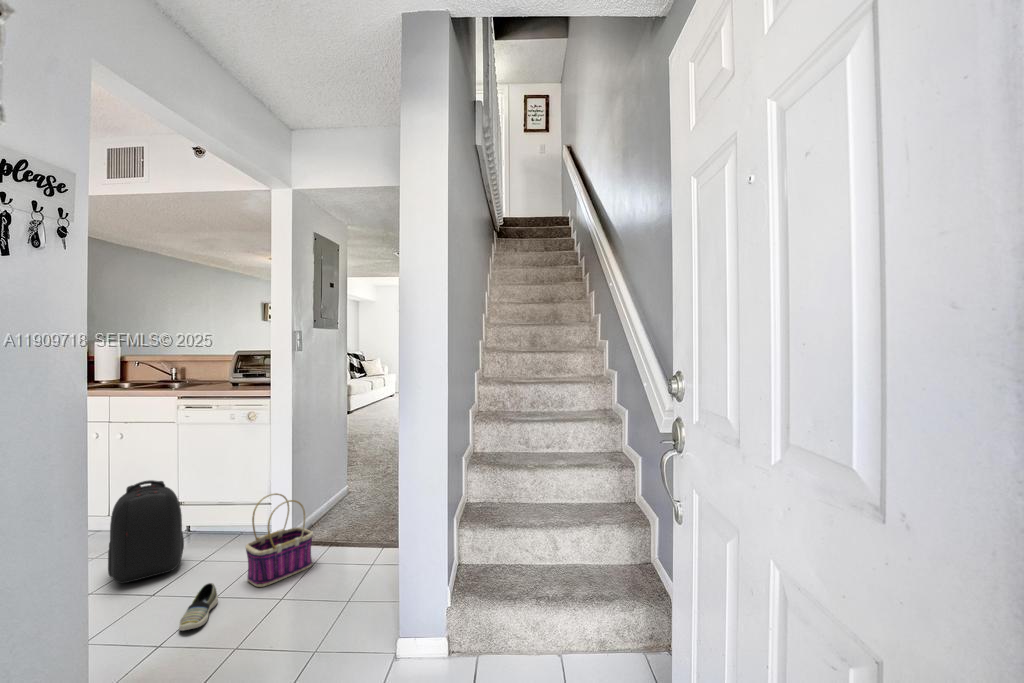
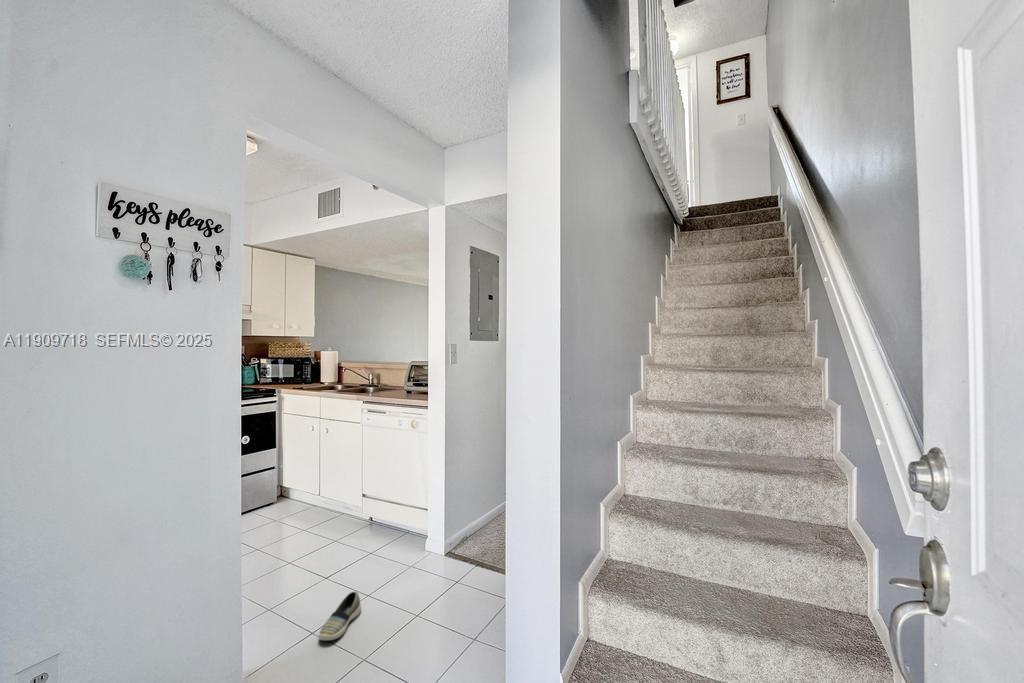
backpack: present [108,480,184,583] -> none [295,477,354,569]
basket: present [246,493,313,587] -> none [390,507,454,604]

